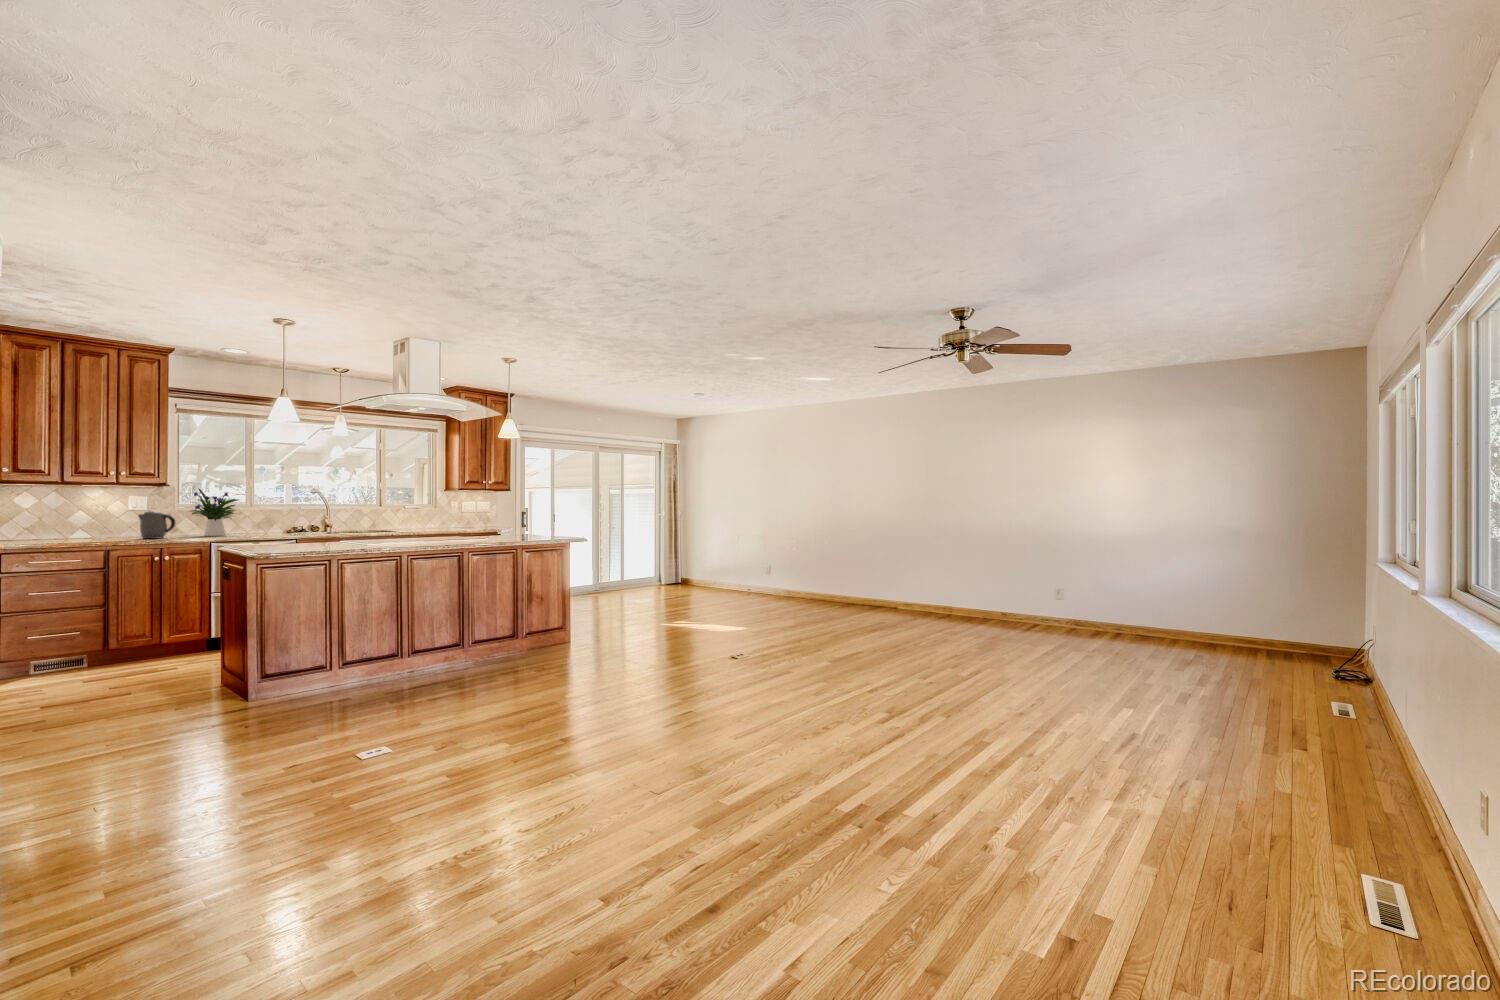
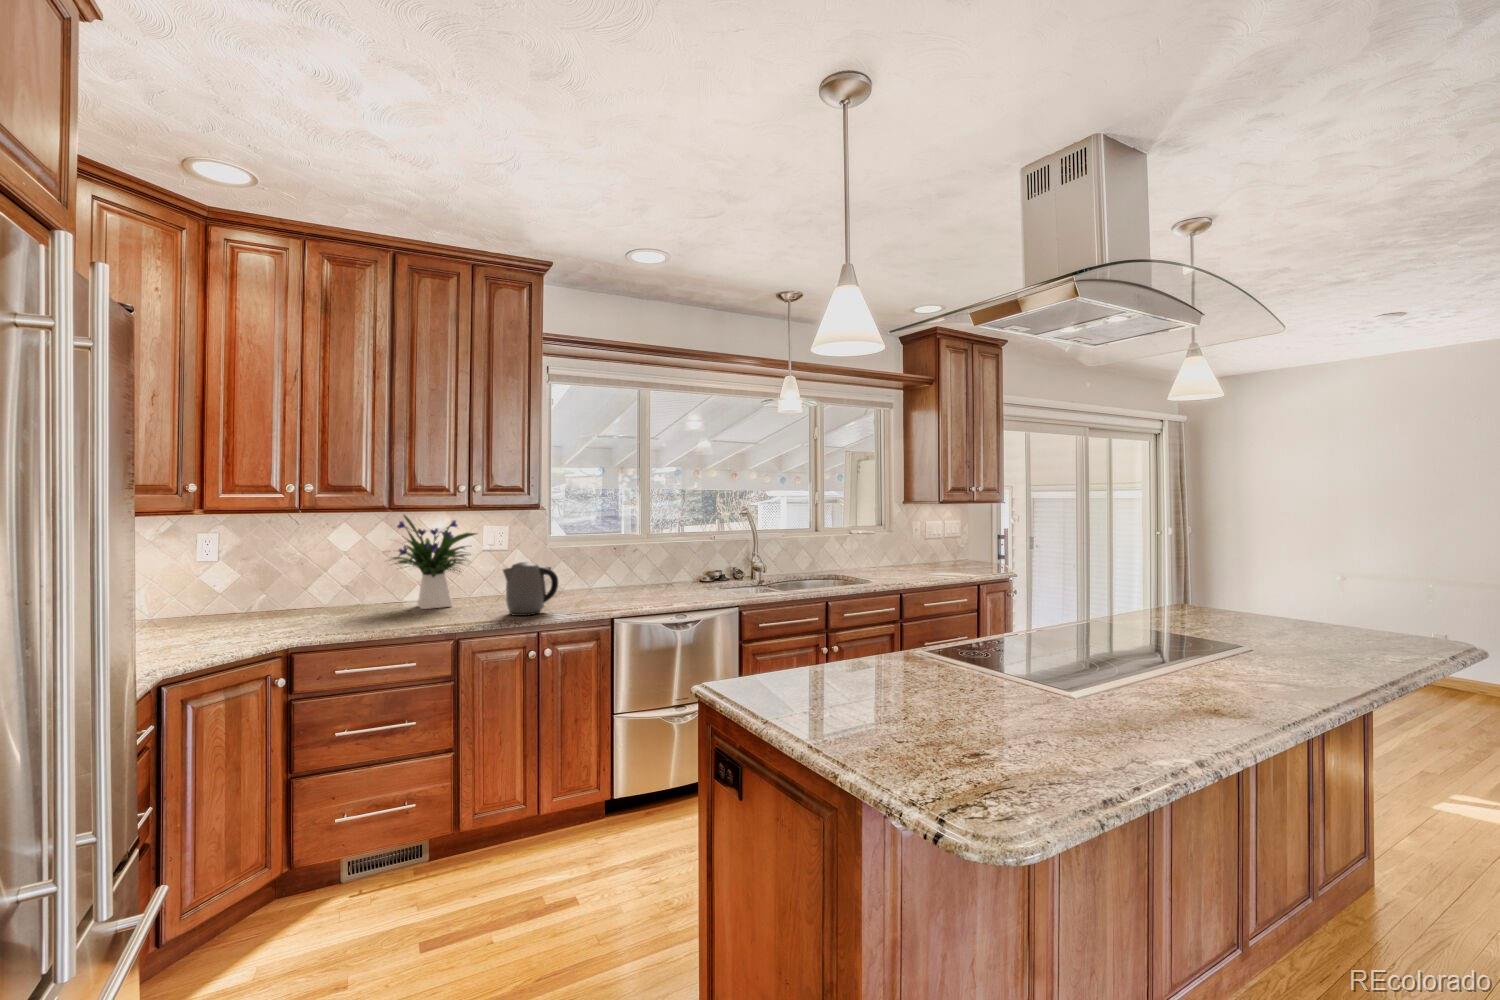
flower arrangement: present [189,488,238,536] -> present [389,515,476,609]

